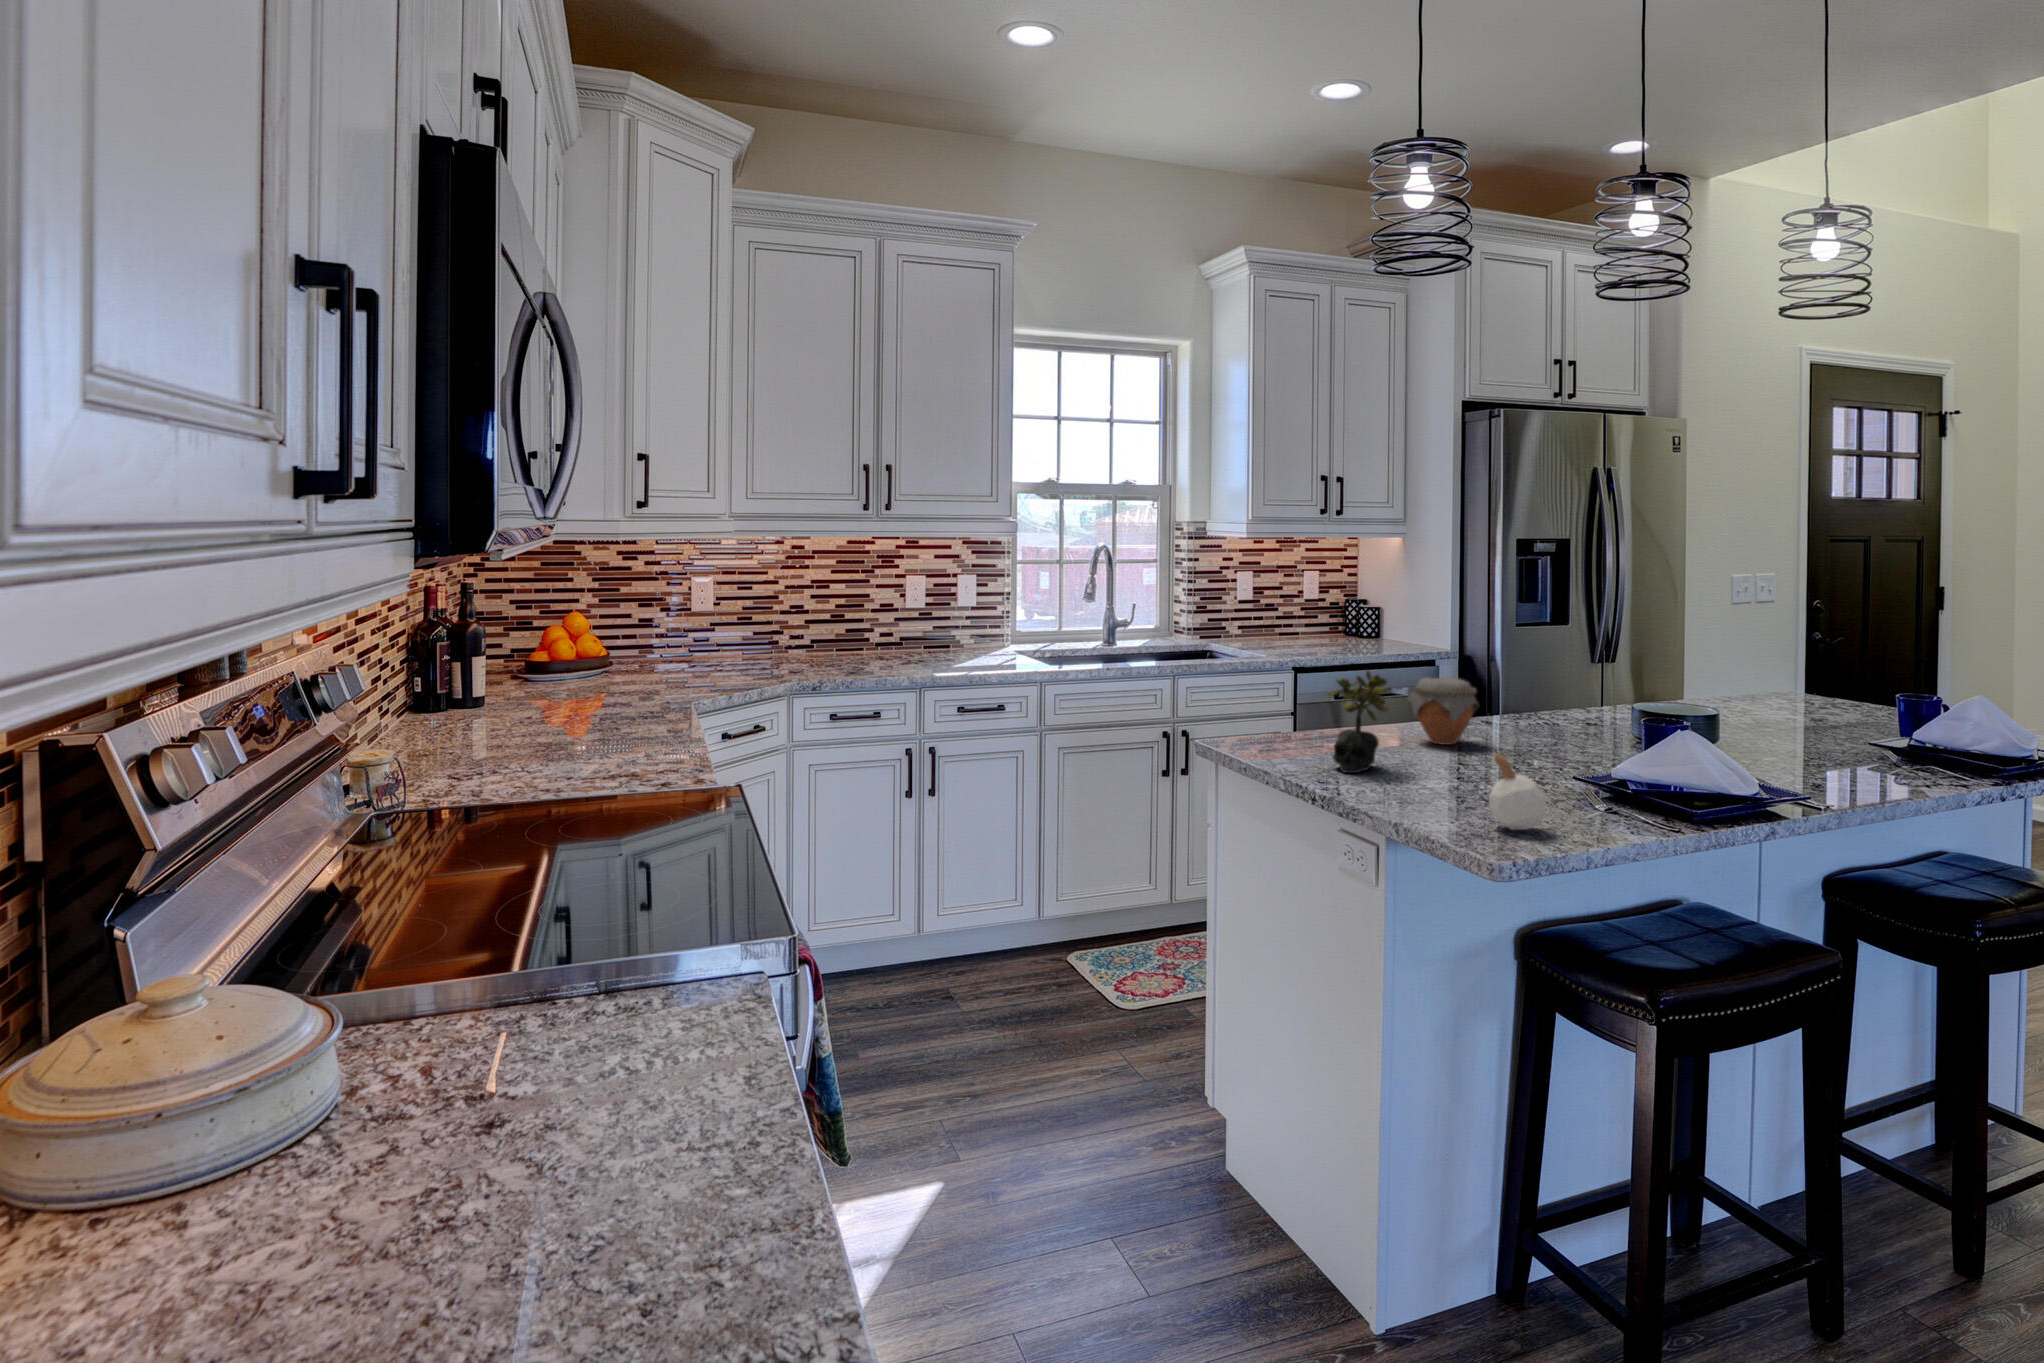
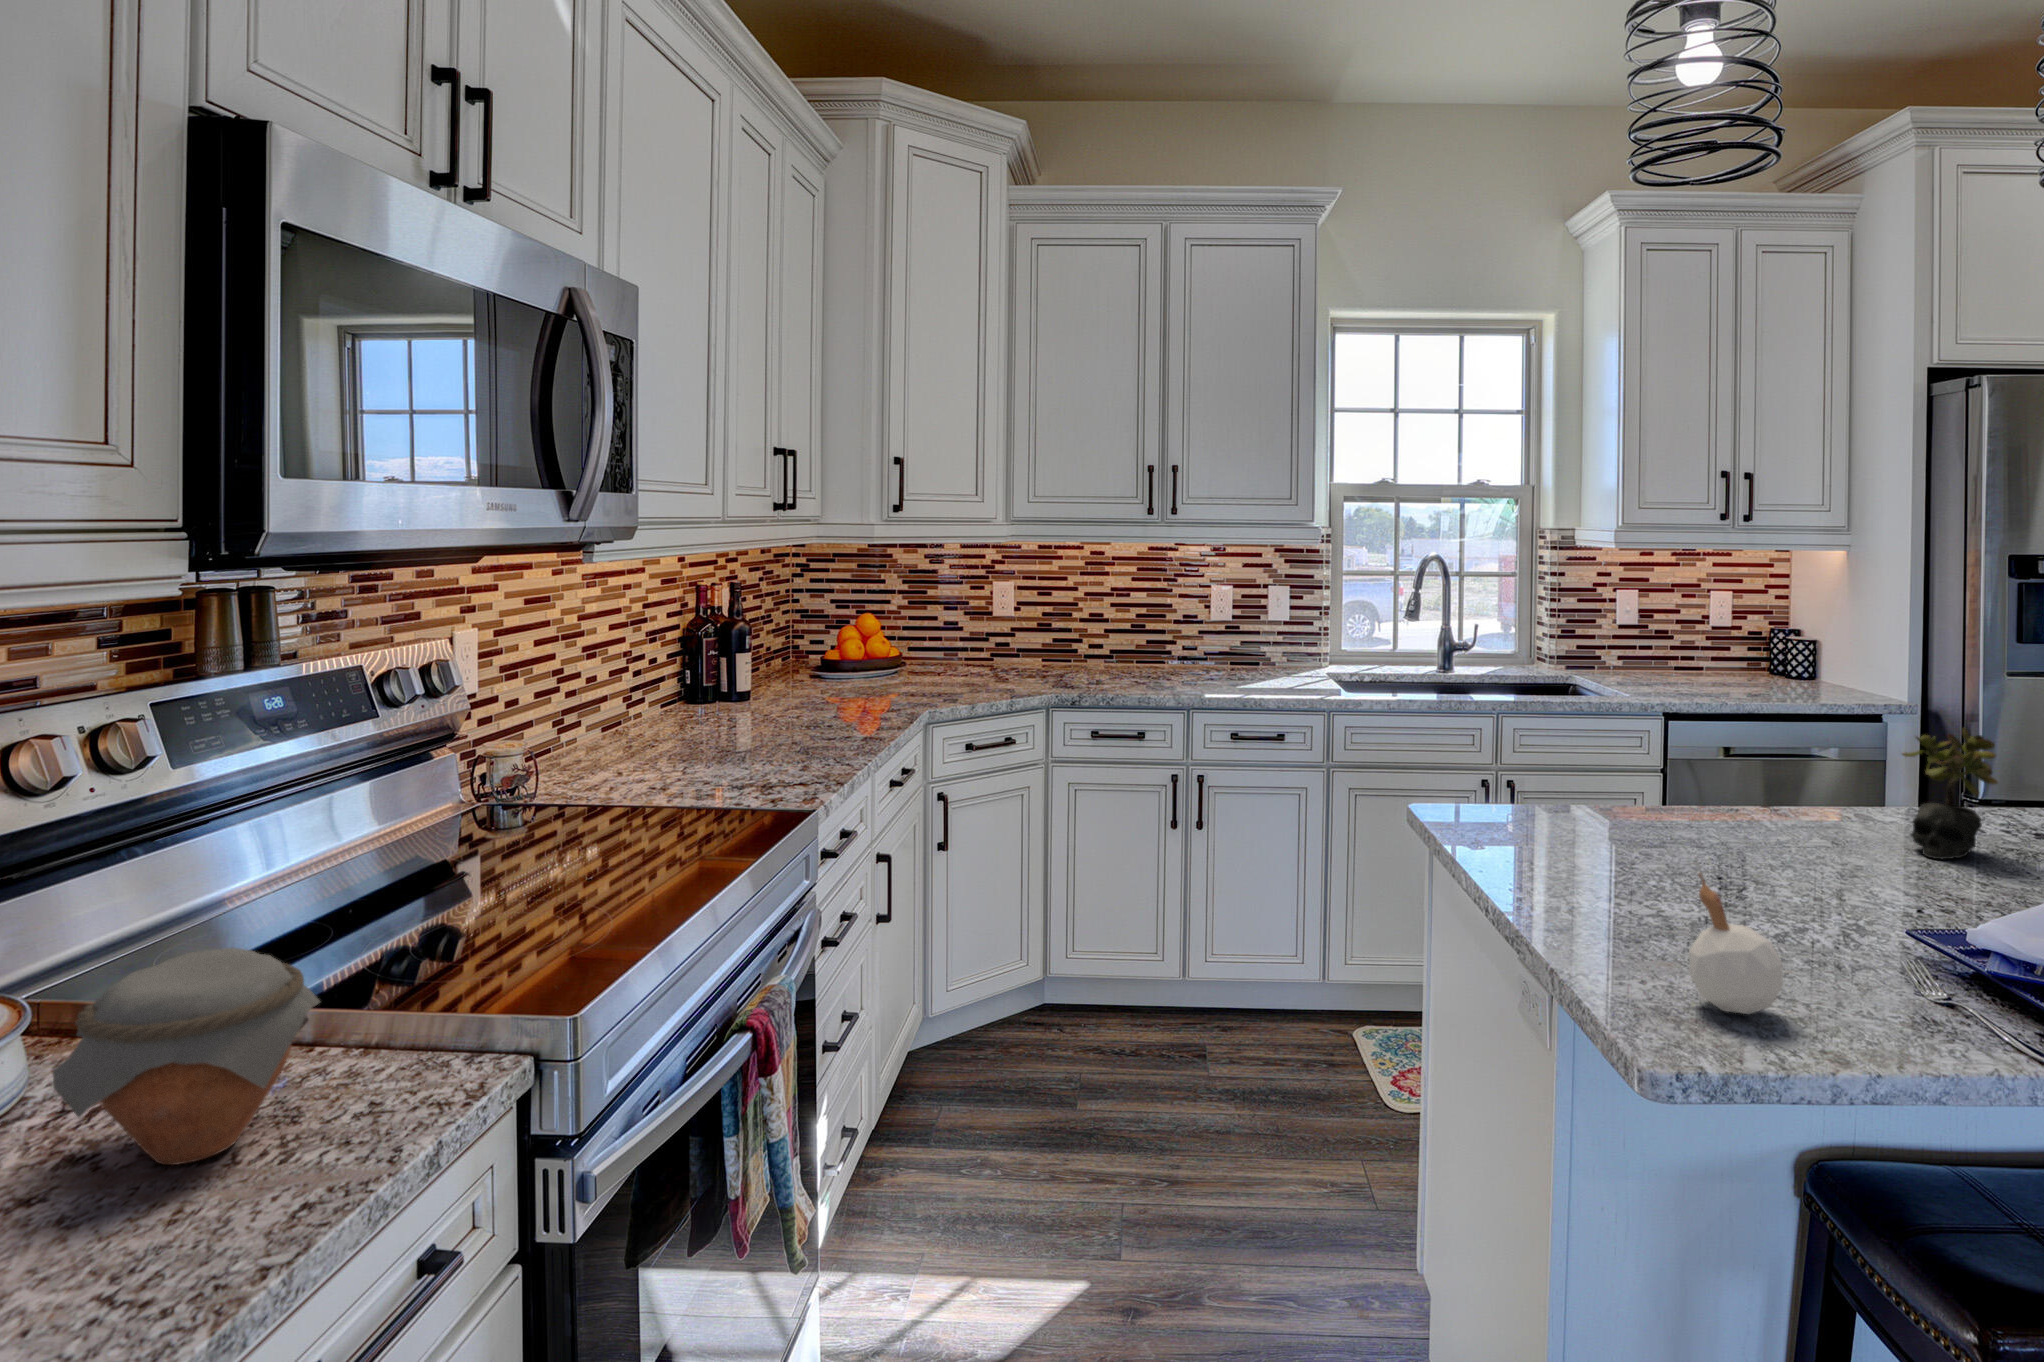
succulent plant: present [1327,671,1388,773] -> present [1902,728,1998,859]
jar: present [1408,677,1479,745] -> present [53,948,320,1165]

